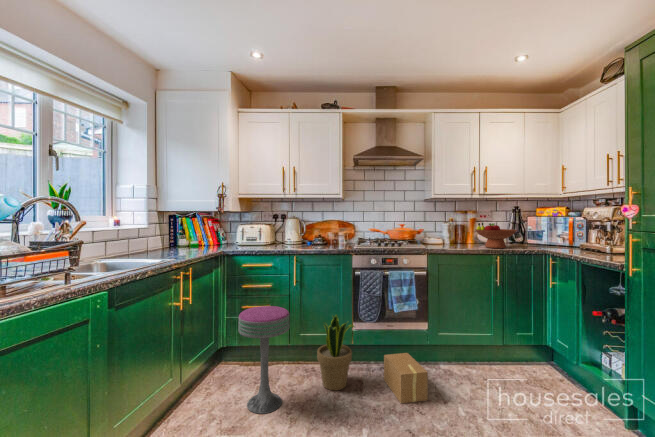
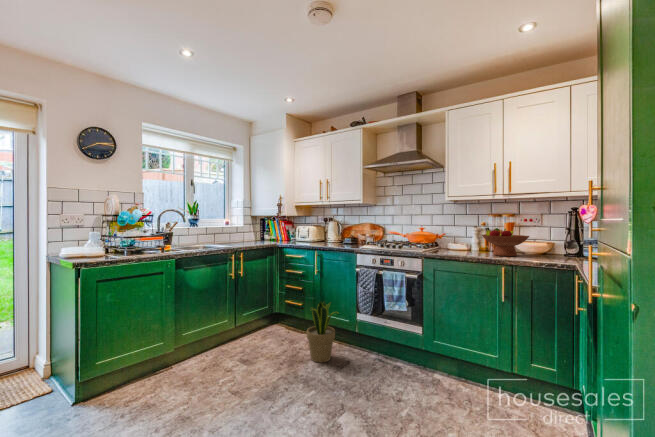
bar stool: present [238,306,290,414] -> none [244,286,282,362]
cardboard box: present [384,353,428,403] -> none [352,343,384,388]

